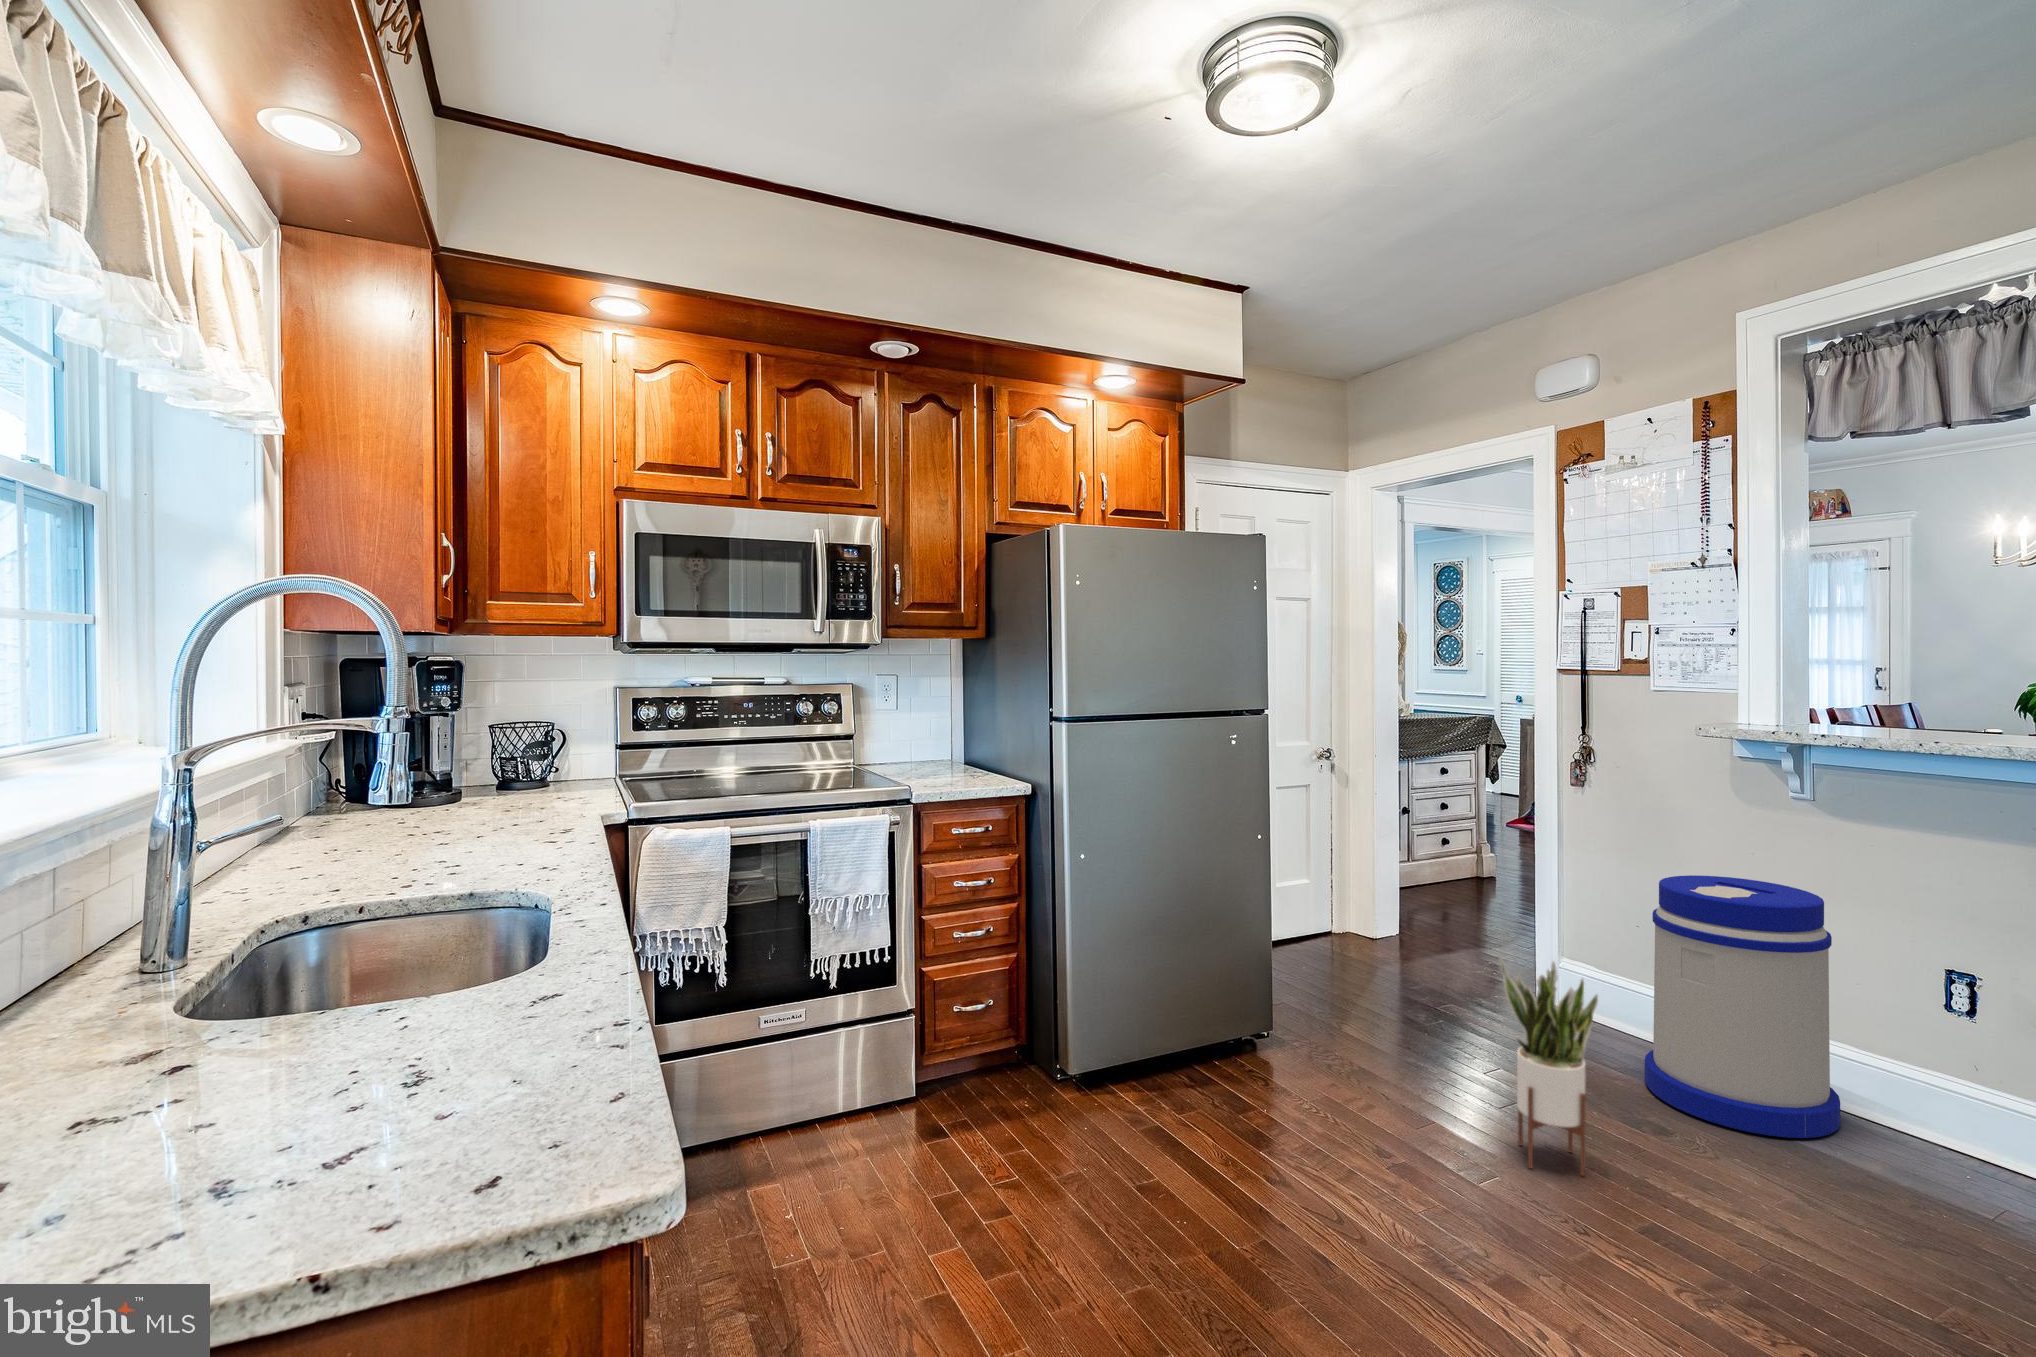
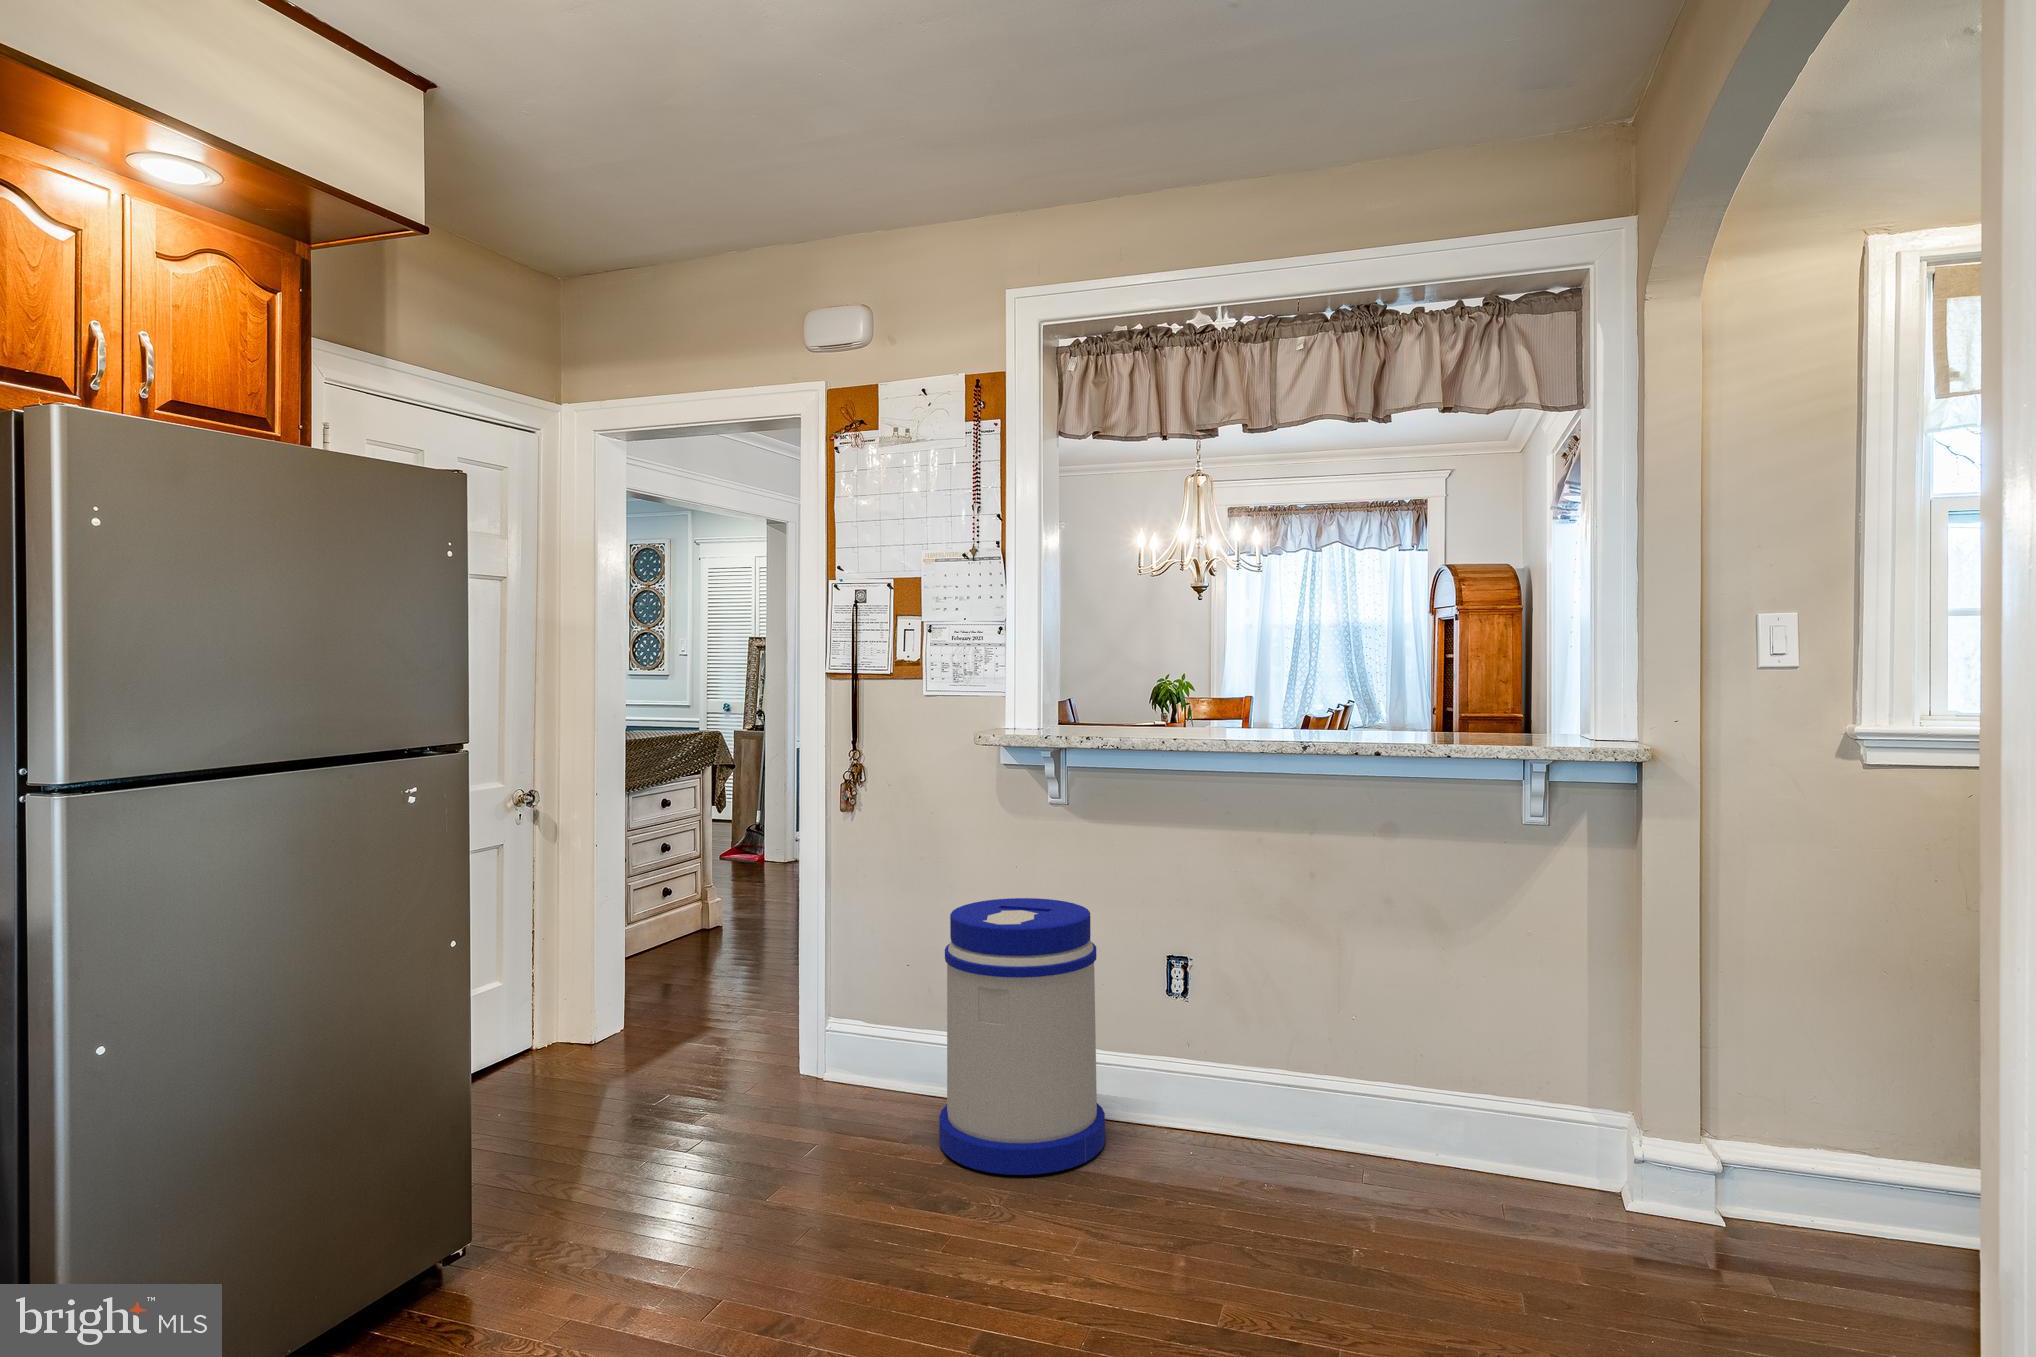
potted plant: present [1498,954,1598,1176] -> none [816,1041,927,1312]

